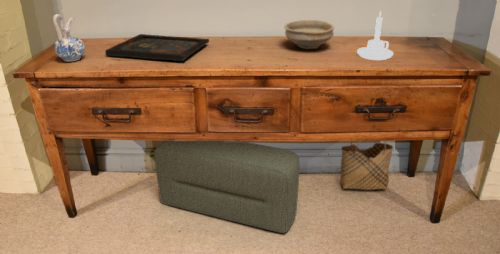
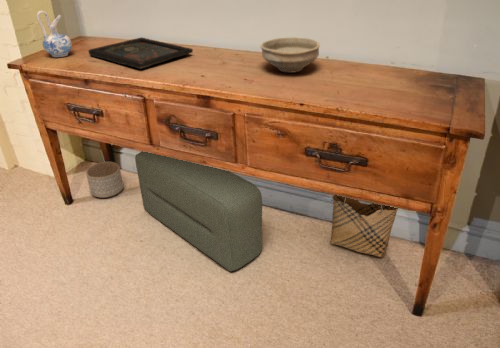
candle holder: present [357,11,393,60] -> none [327,32,372,96]
planter: none [84,165,124,204] -> present [86,162,123,198]

